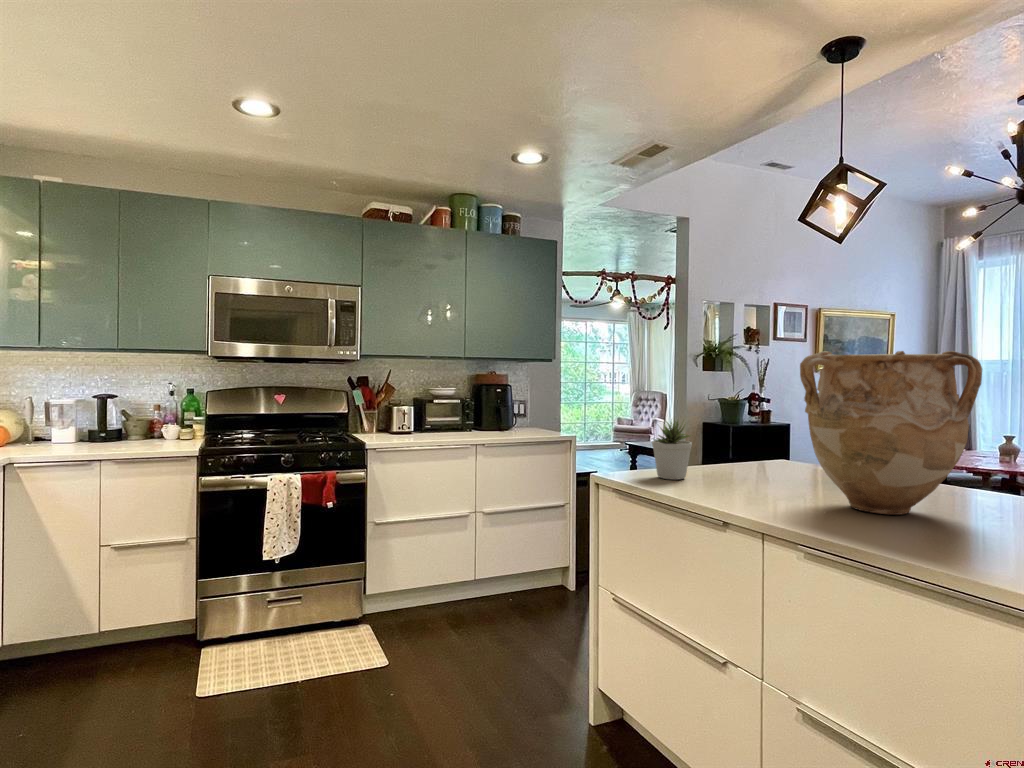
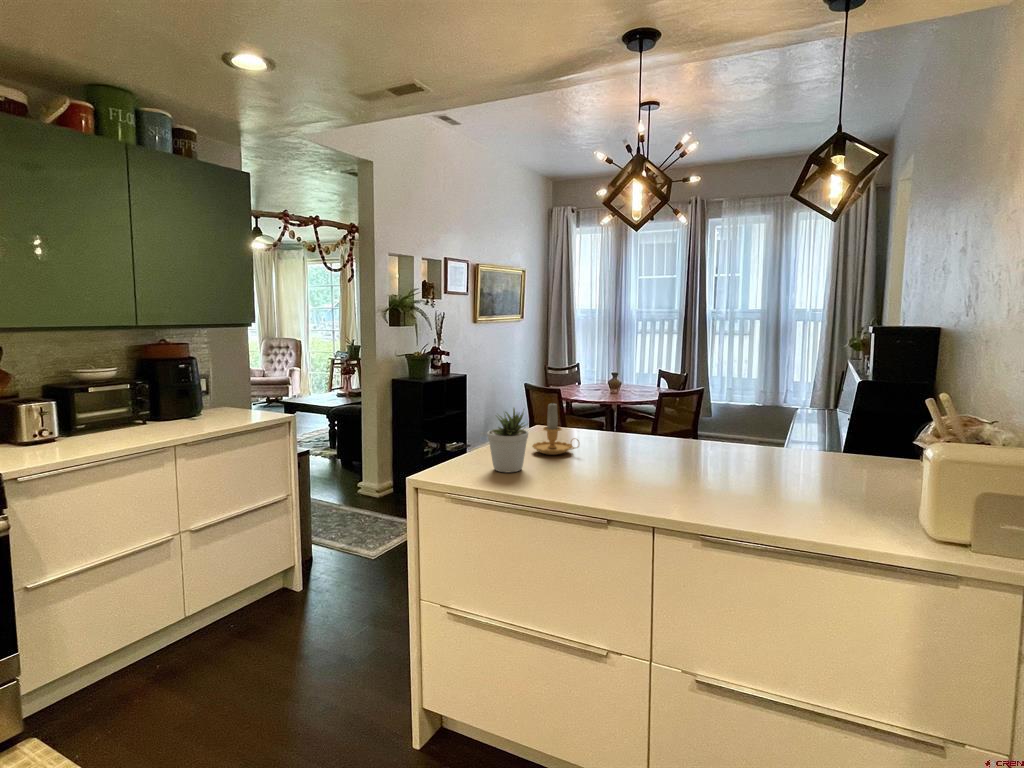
vase: present [800,351,982,515] -> none [654,338,797,485]
candle: none [720,422,765,476] -> present [532,403,579,455]

